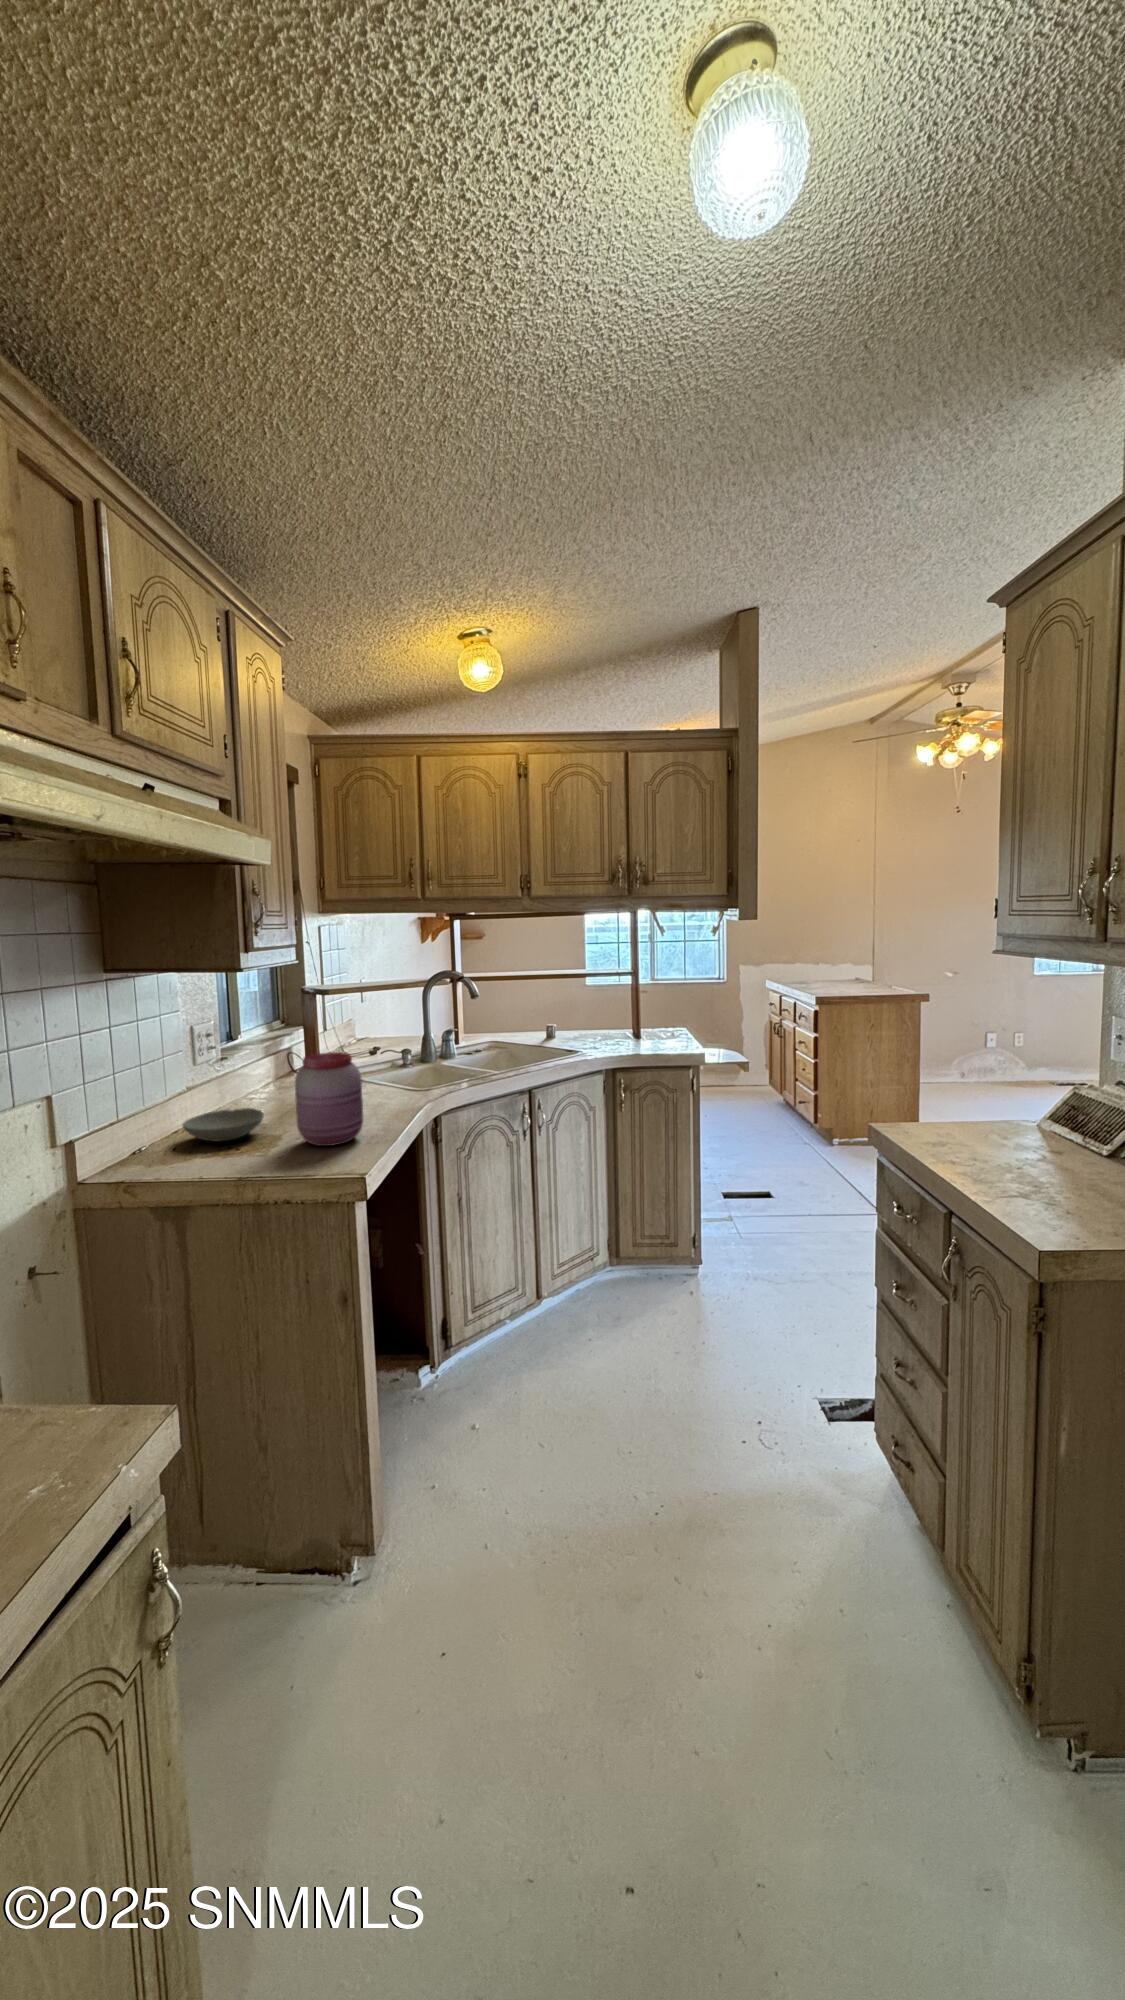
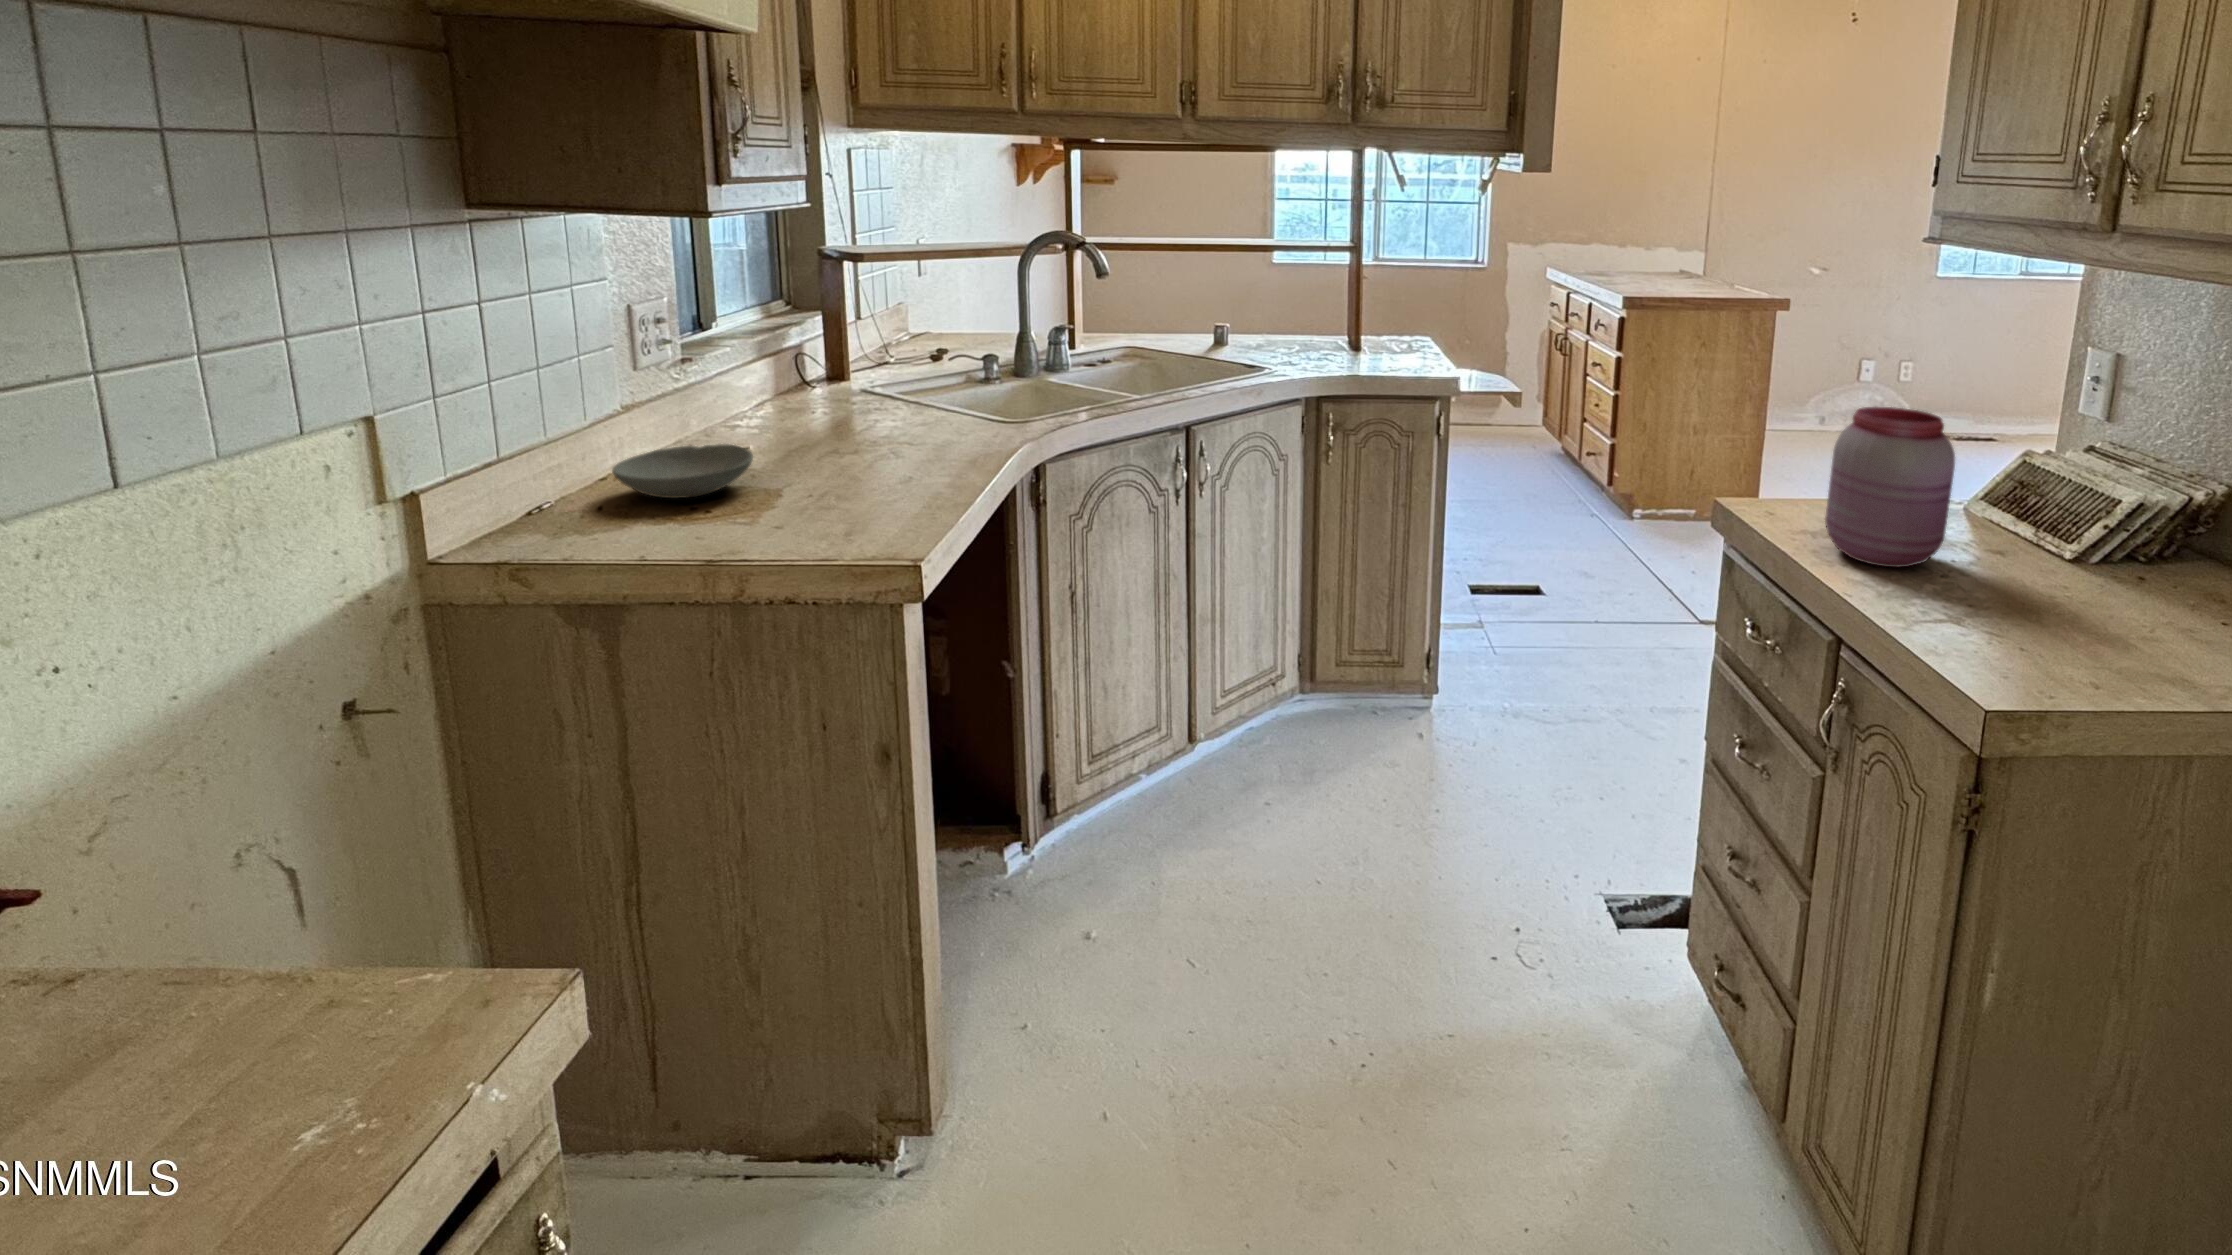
jar: present [295,1052,363,1146] -> present [1825,407,1955,568]

